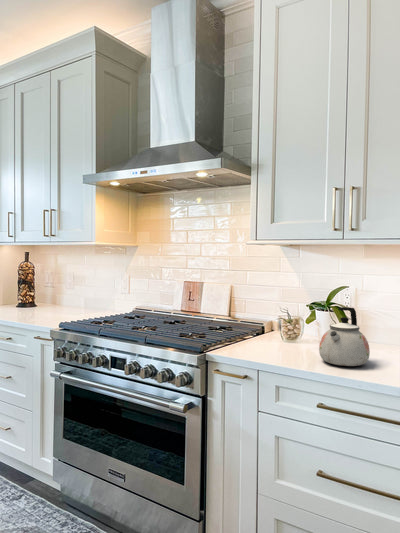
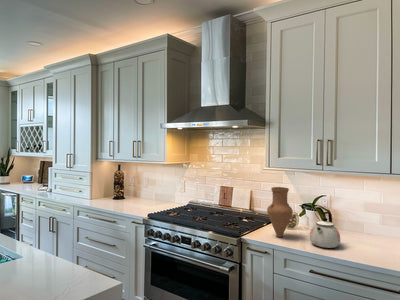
vase: none [250,270,292,353] -> present [267,187,293,237]

